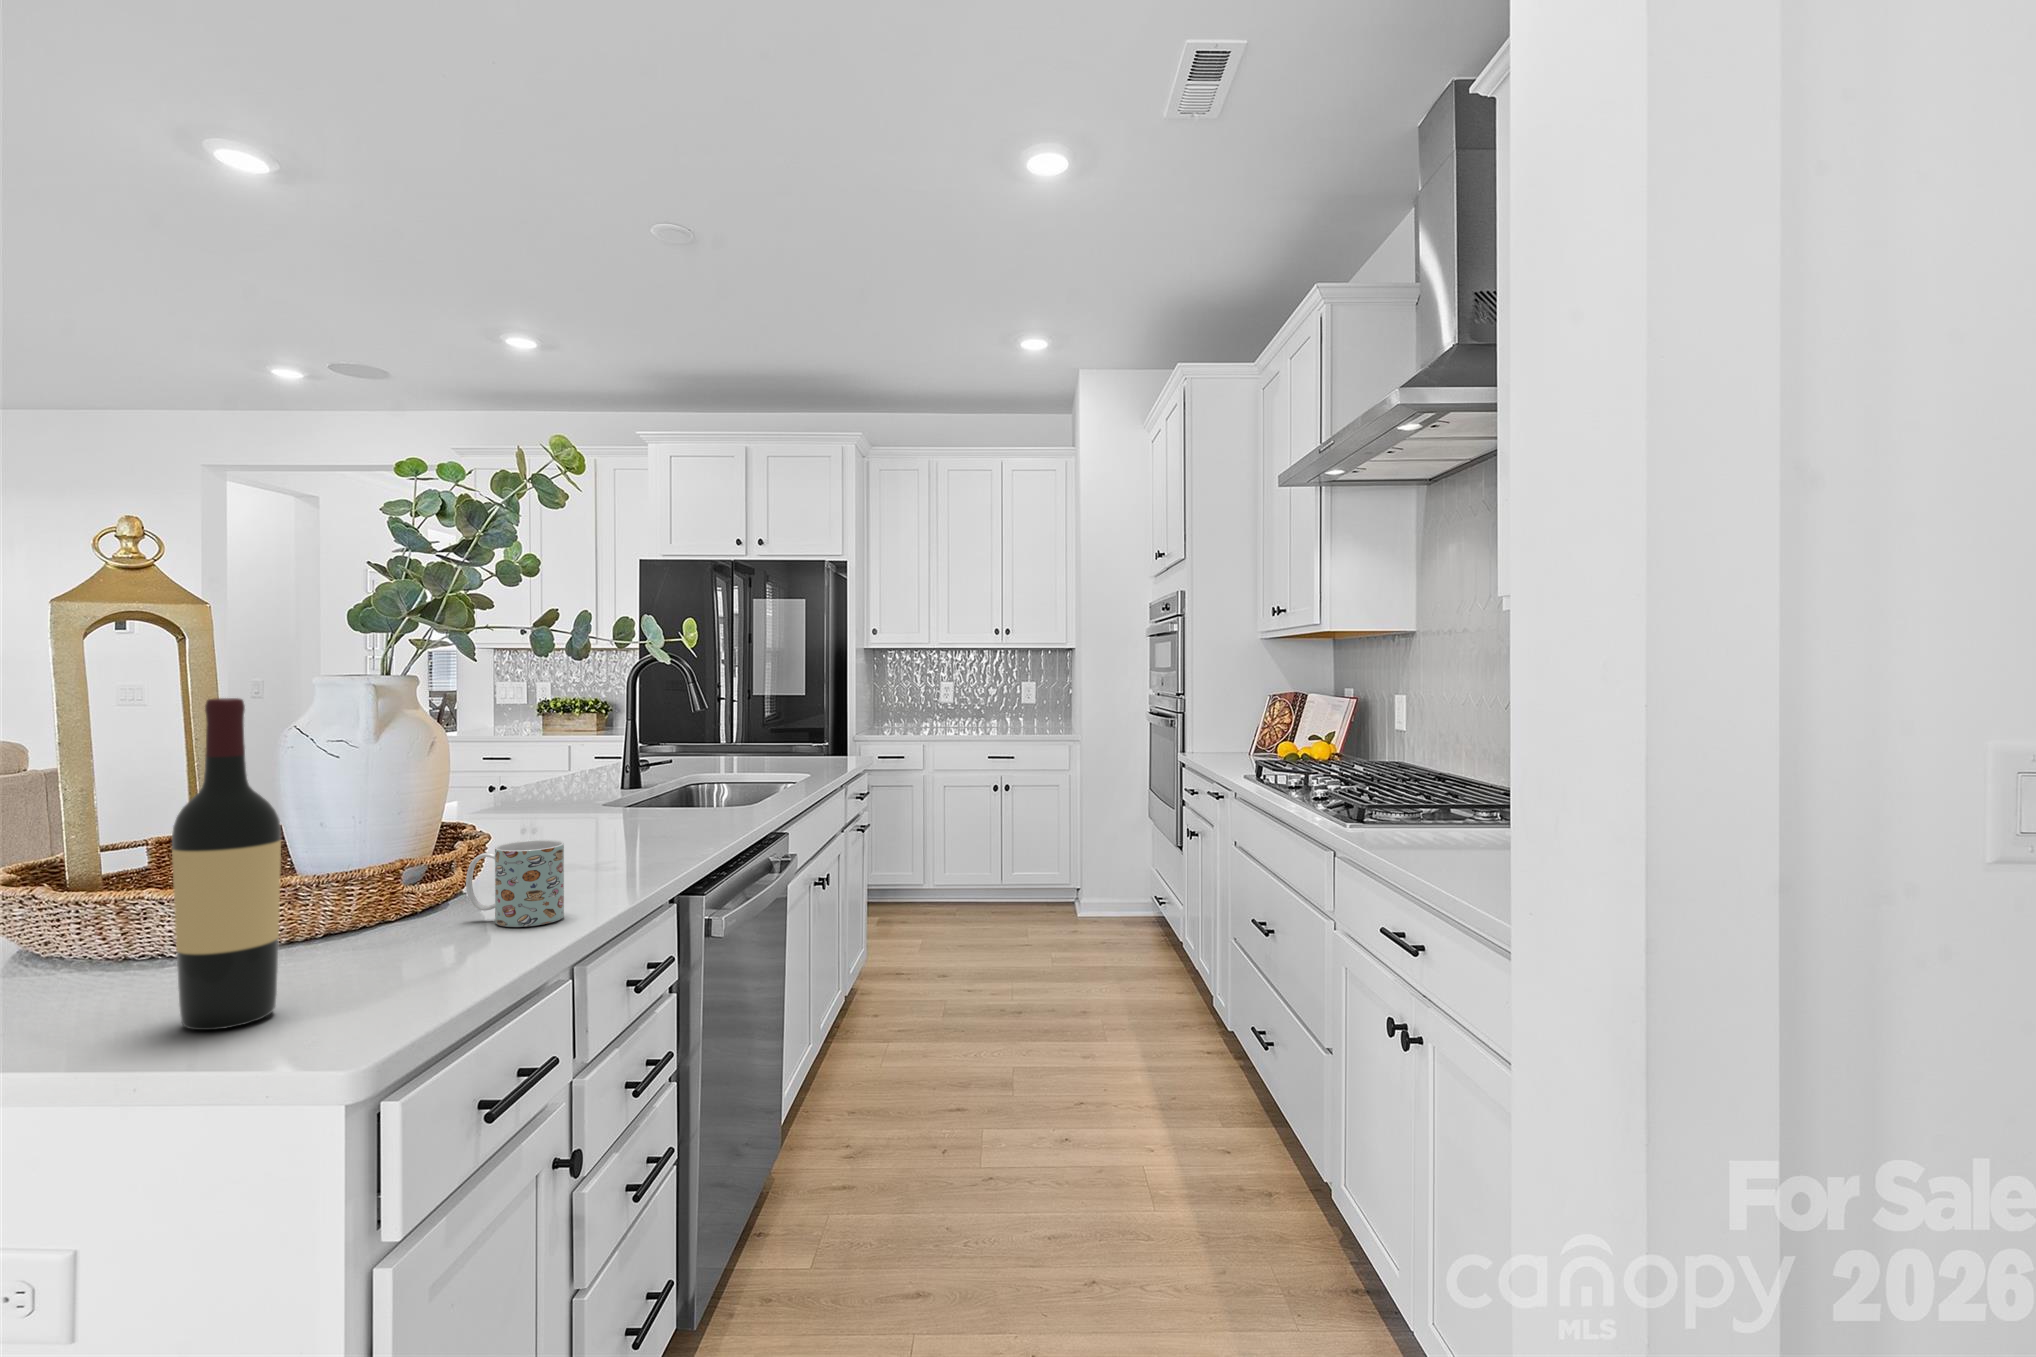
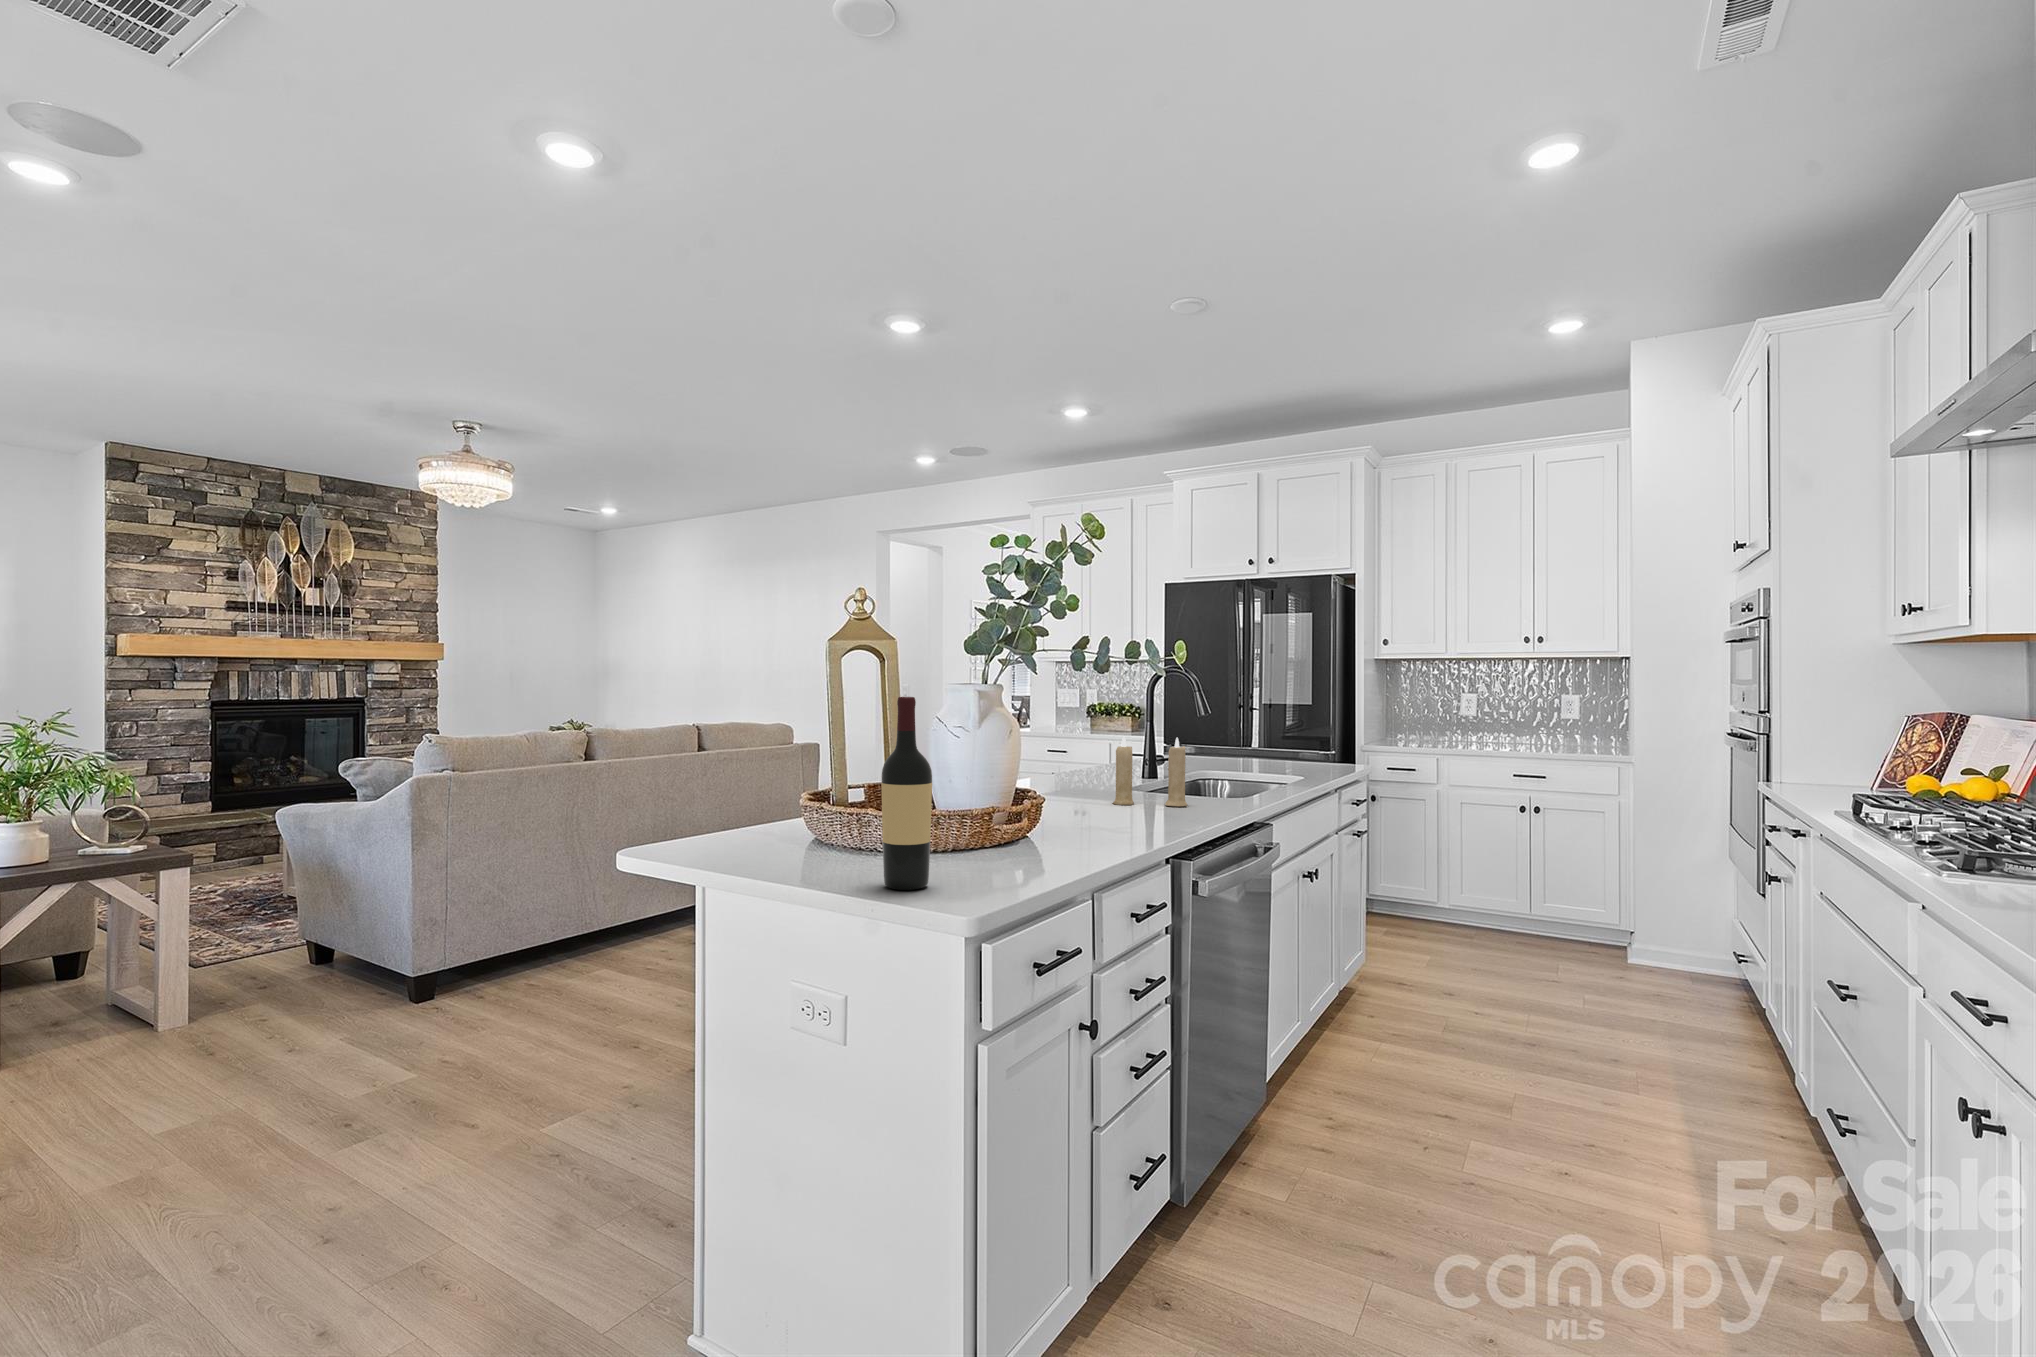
candle: none [584,737,684,828] -> present [1113,737,1187,806]
mug: present [466,840,564,927] -> none [1030,802,1091,861]

